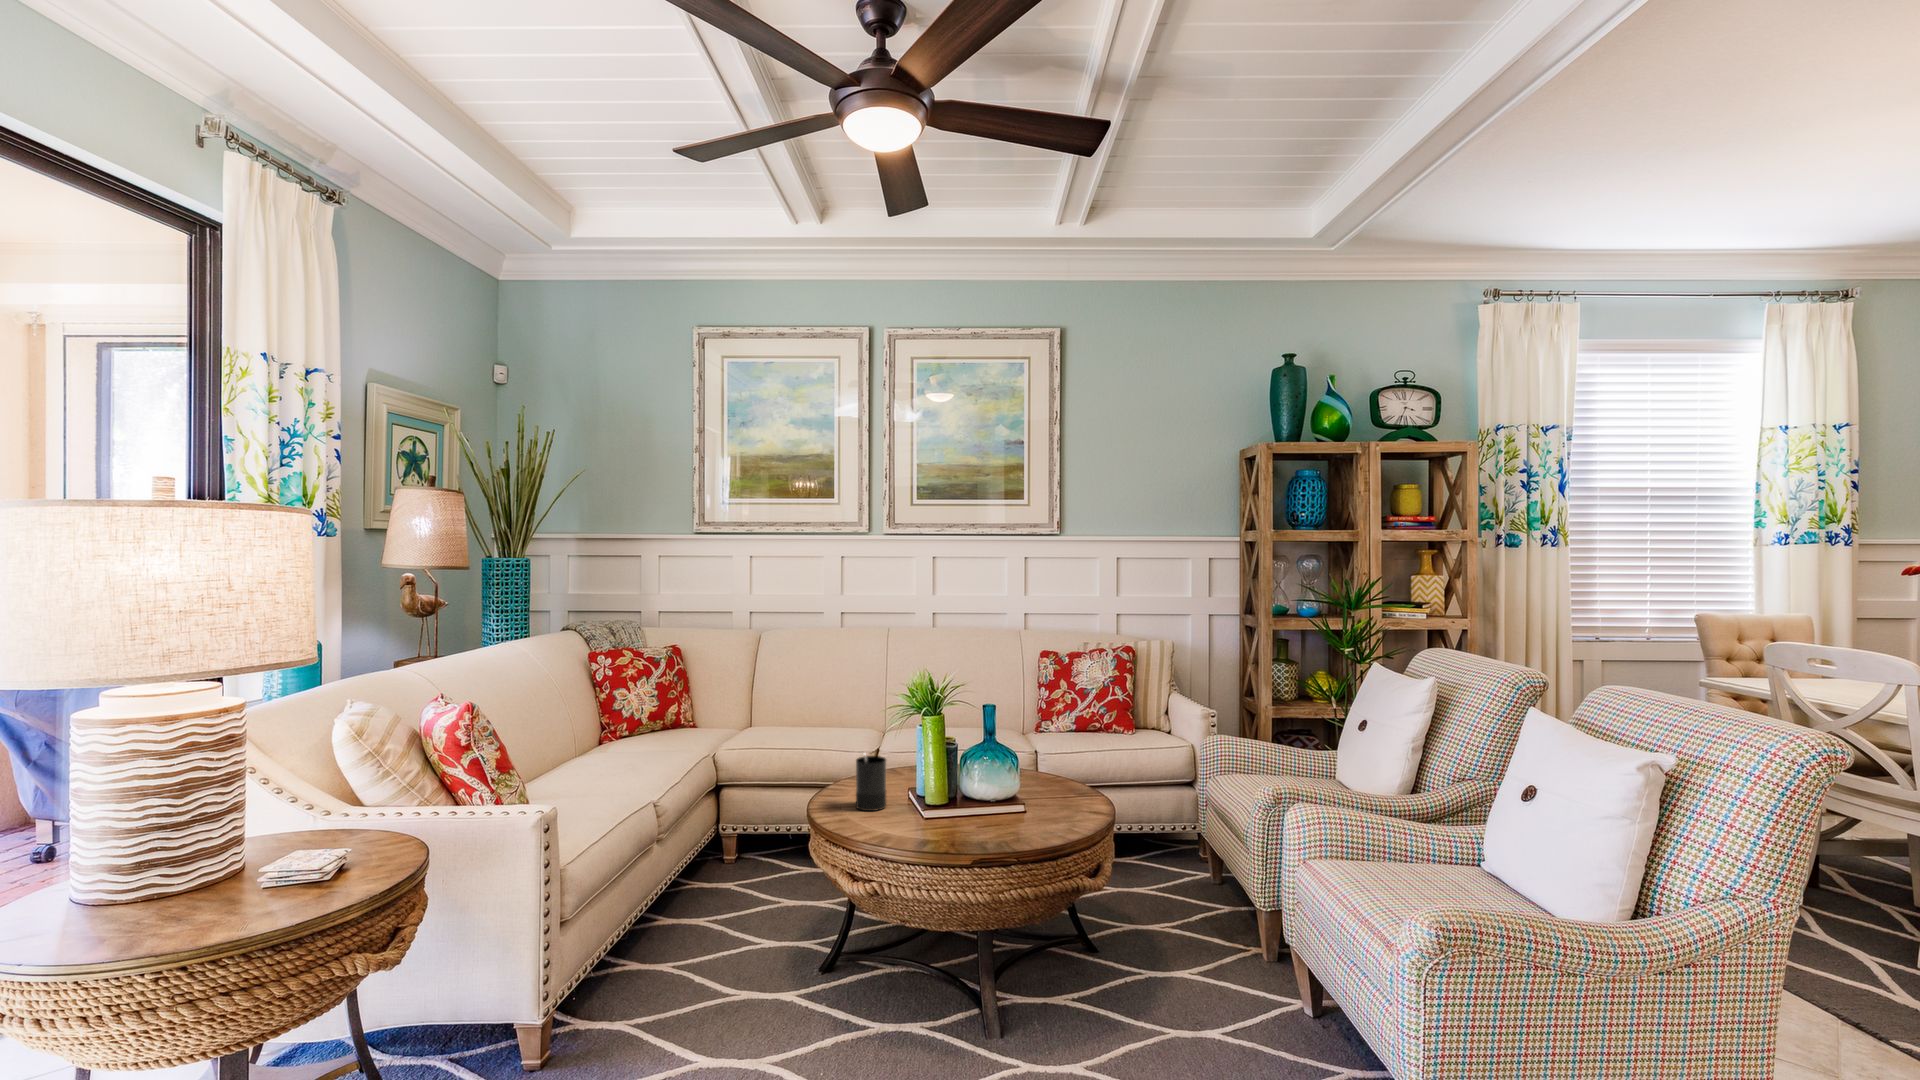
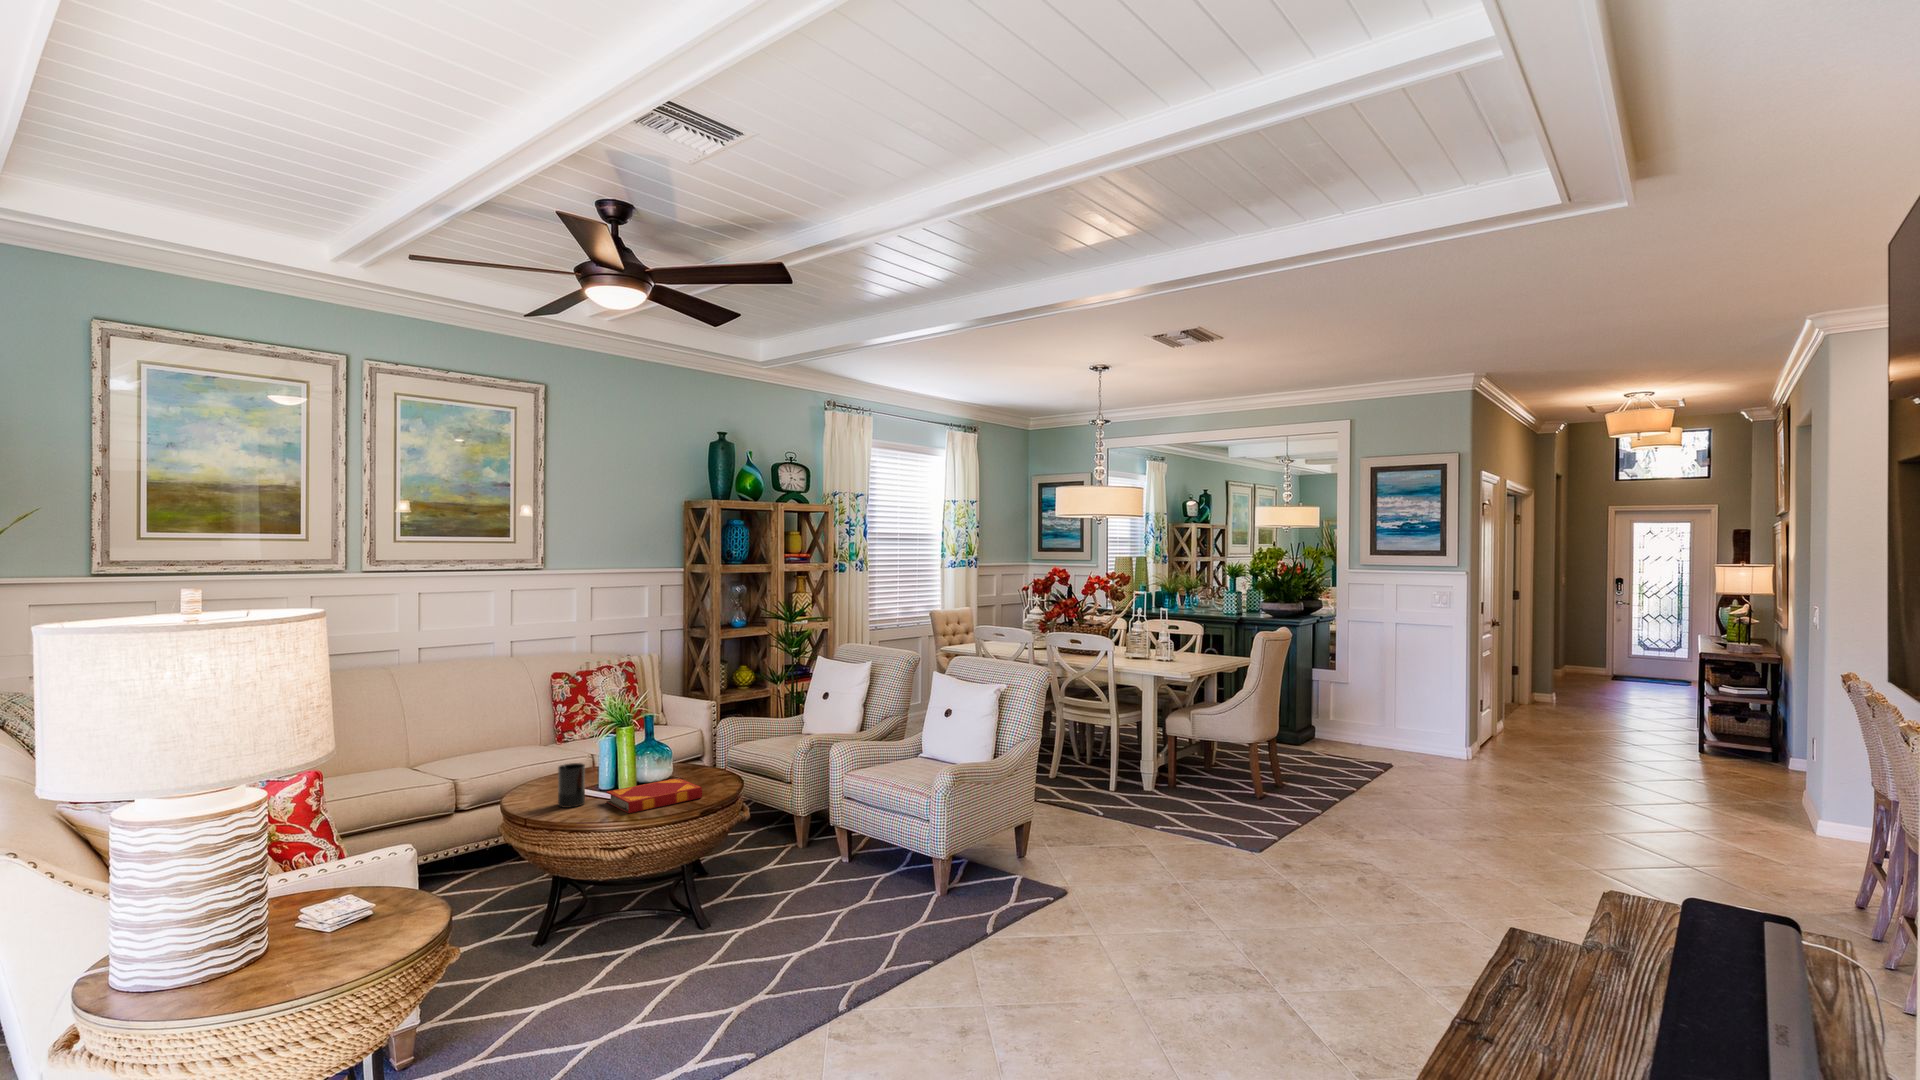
hardback book: none [889,801,1000,840] -> present [606,778,702,813]

